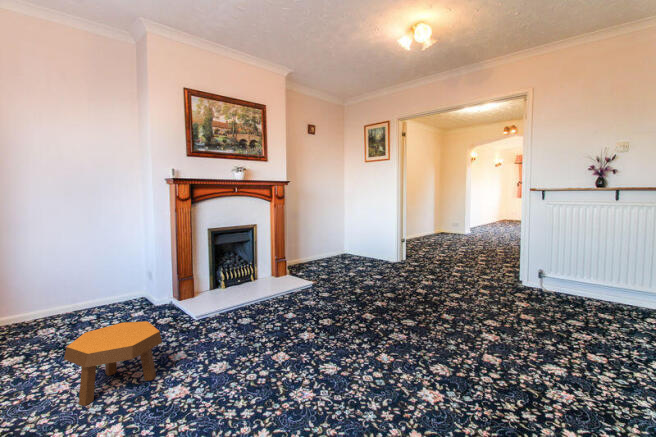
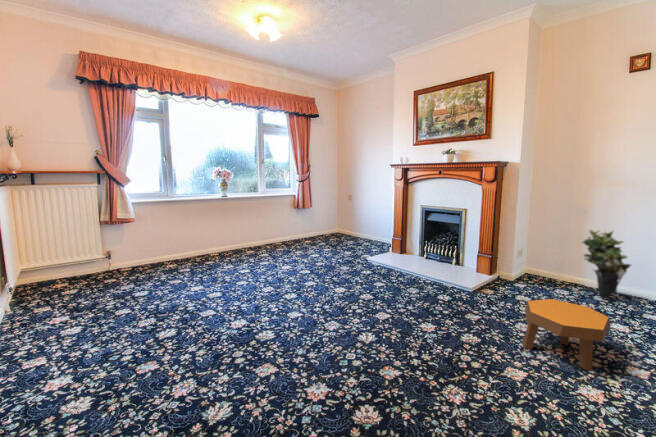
potted plant: none [55,249,107,321] -> present [582,230,631,300]

